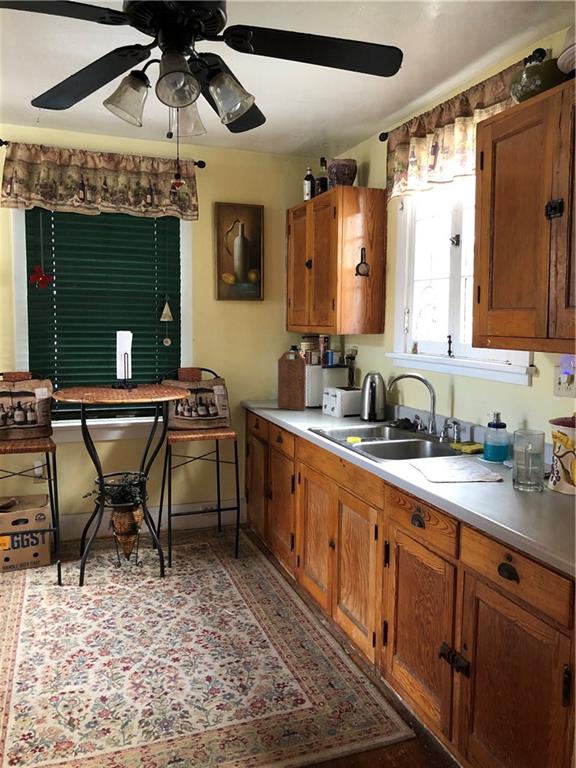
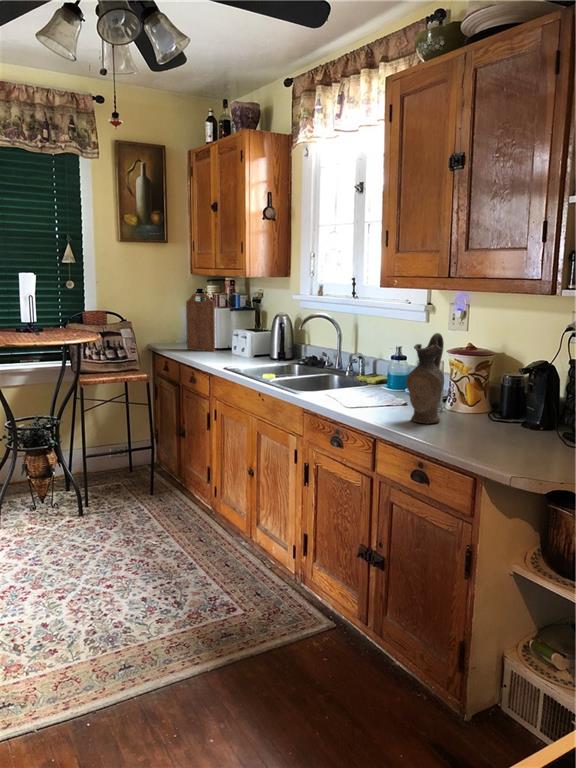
ceramic pitcher: none [495,402,542,507] -> present [406,333,444,423]

